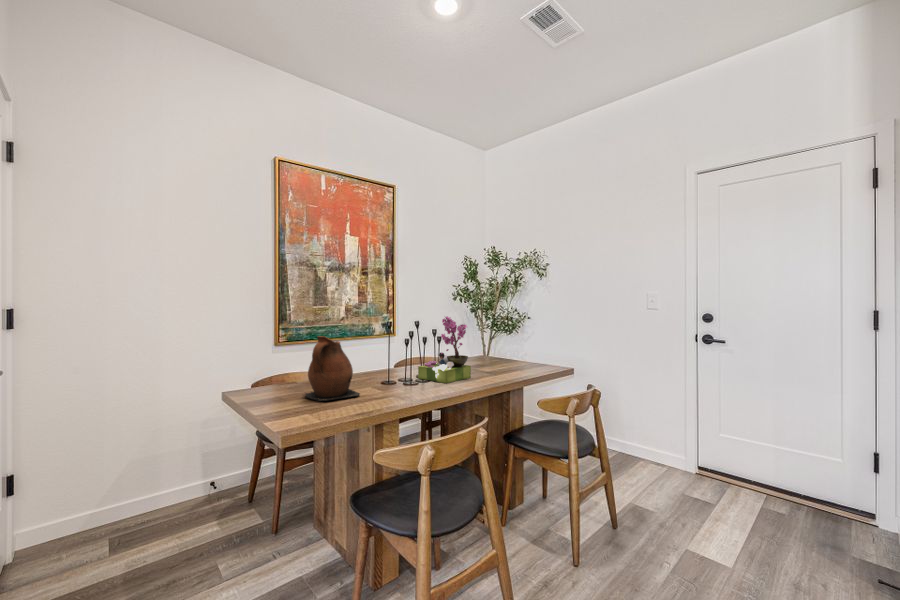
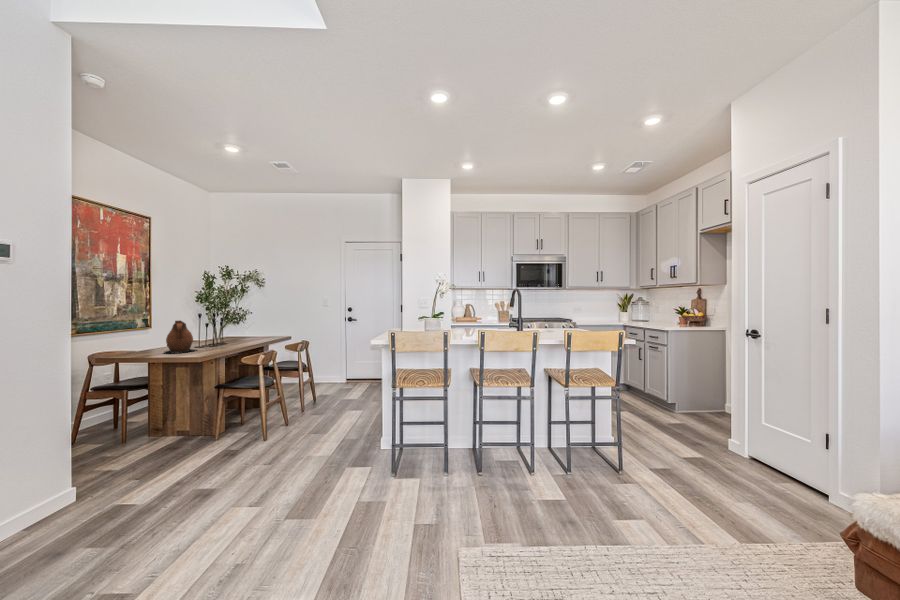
flower arrangement: present [418,316,471,383] -> none [213,310,243,345]

